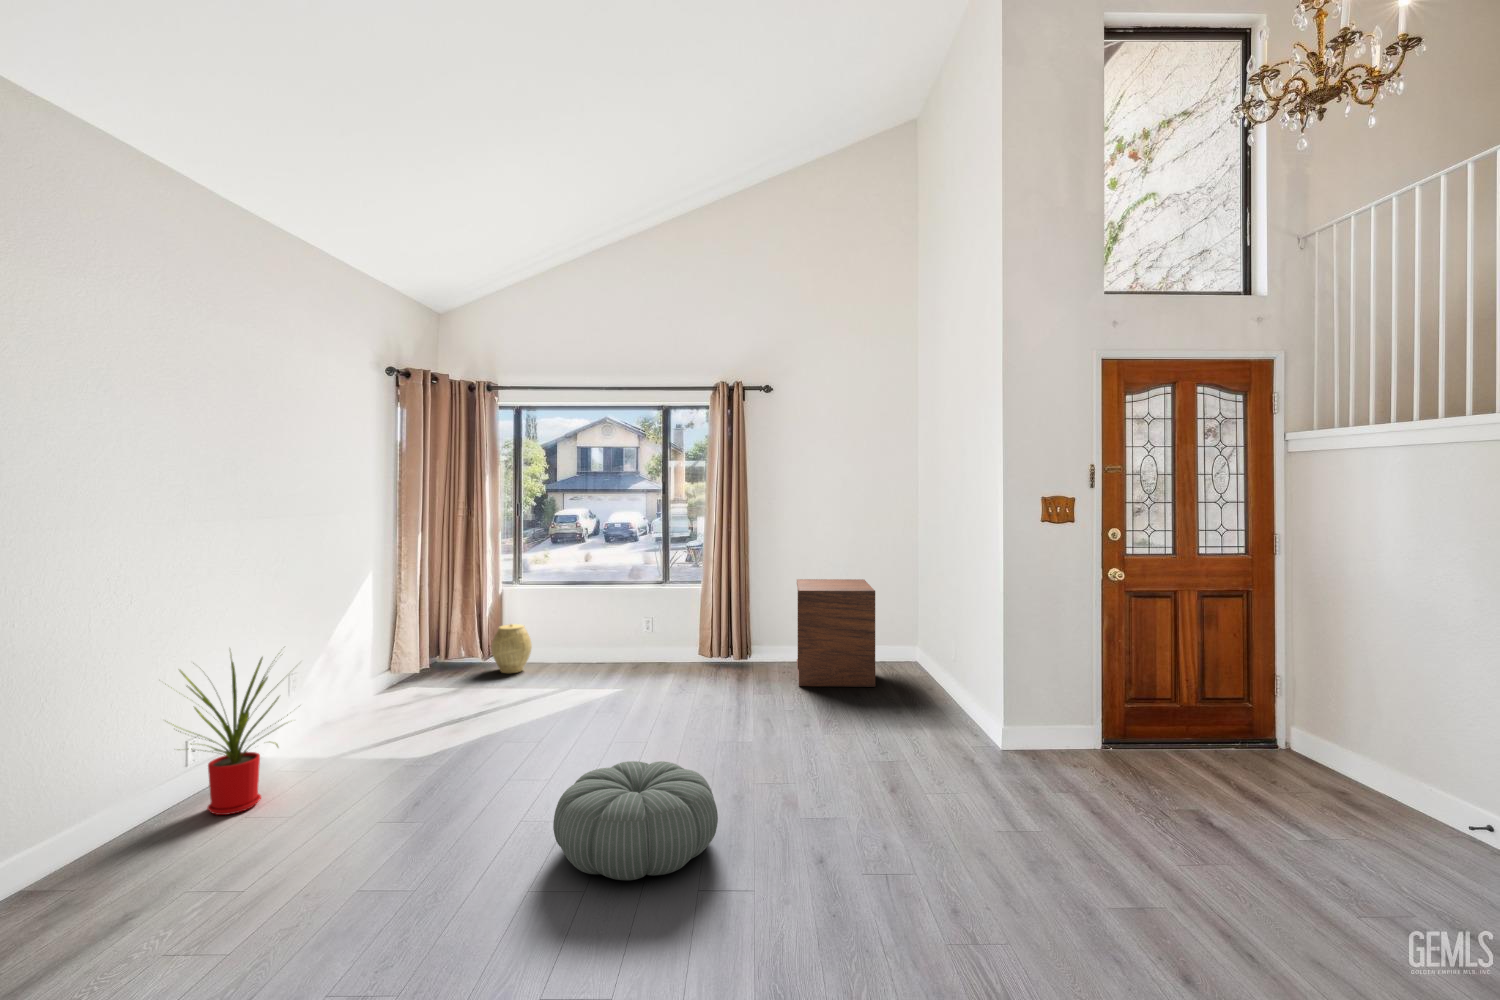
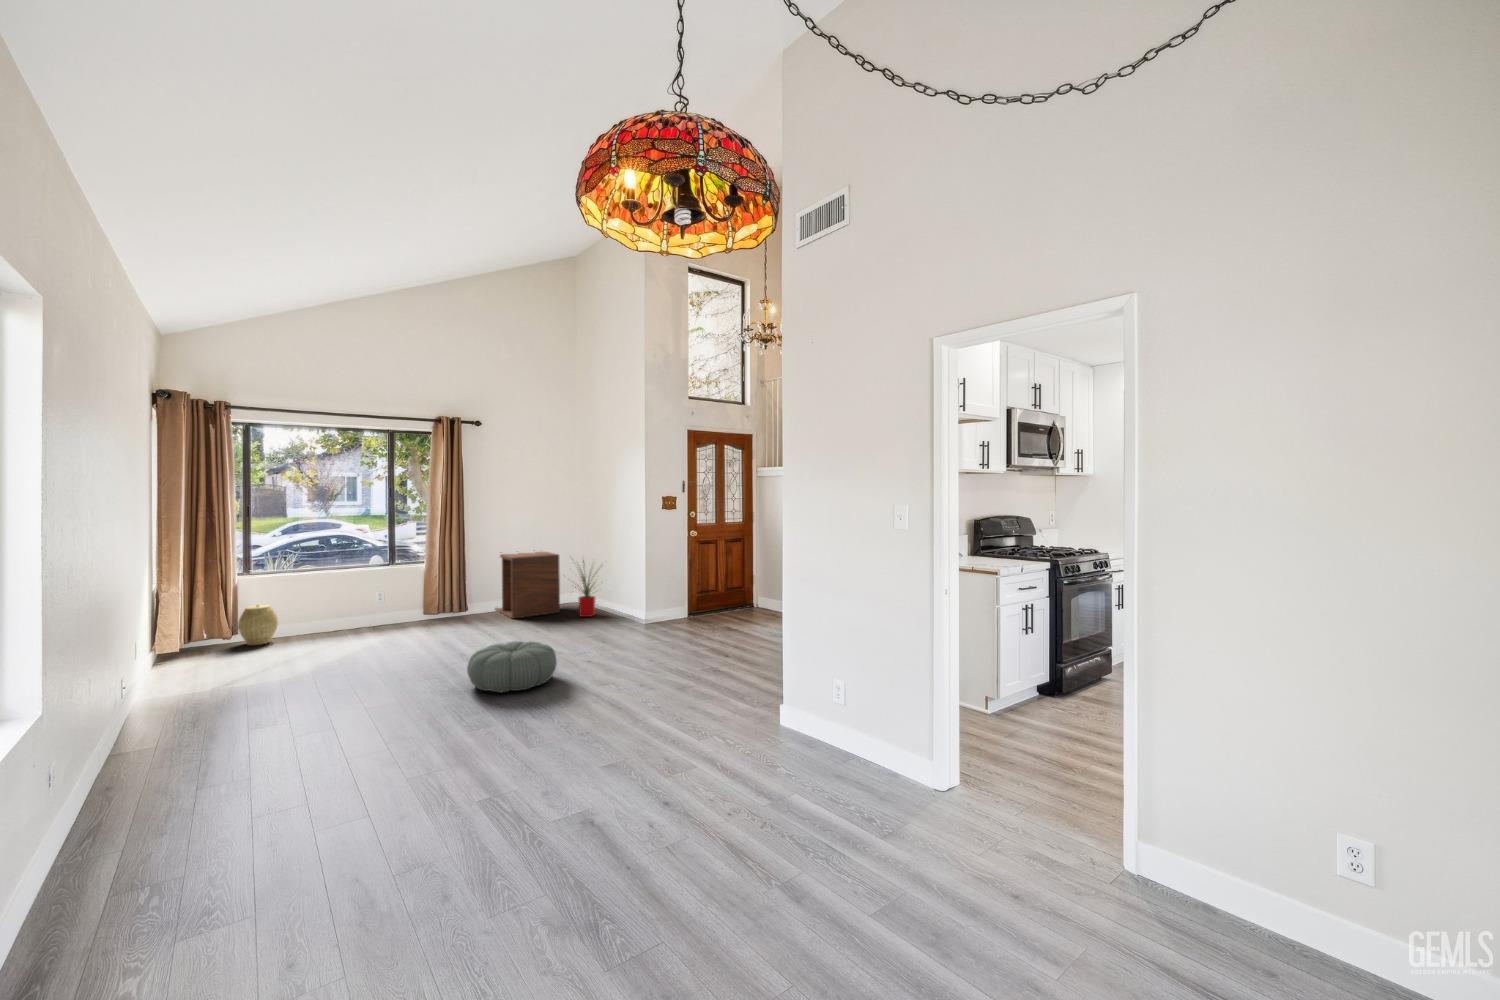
house plant: present [173,655,288,815] -> present [575,560,602,617]

